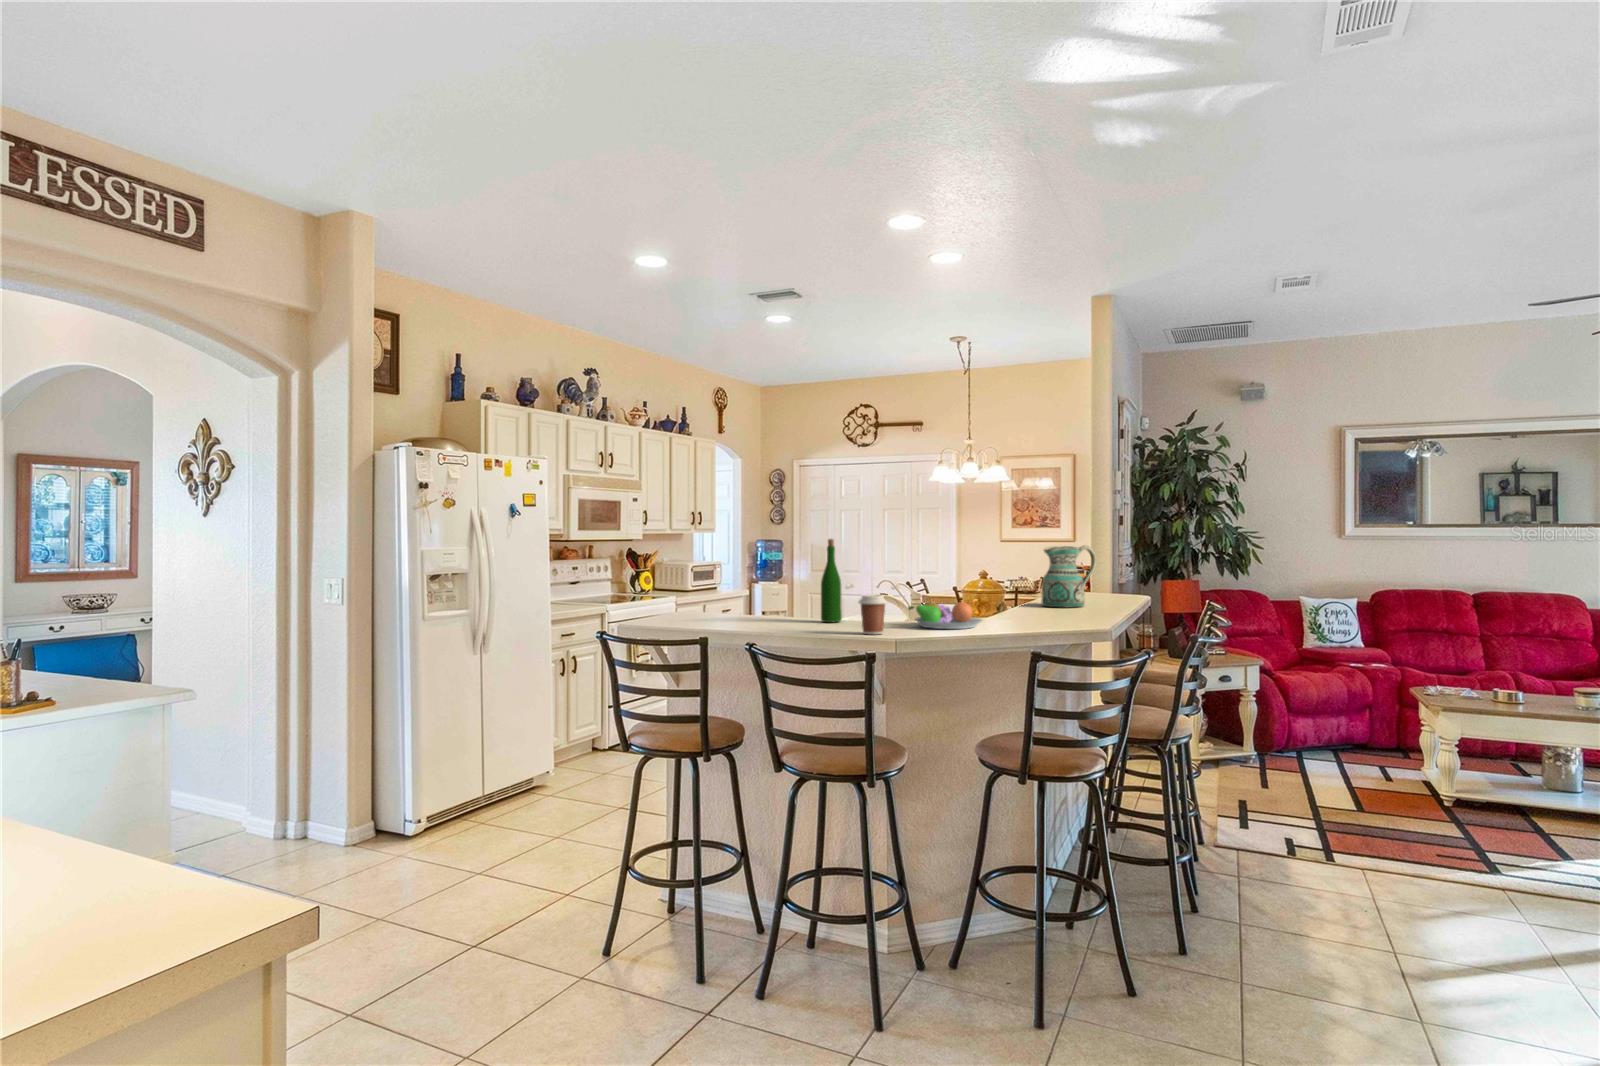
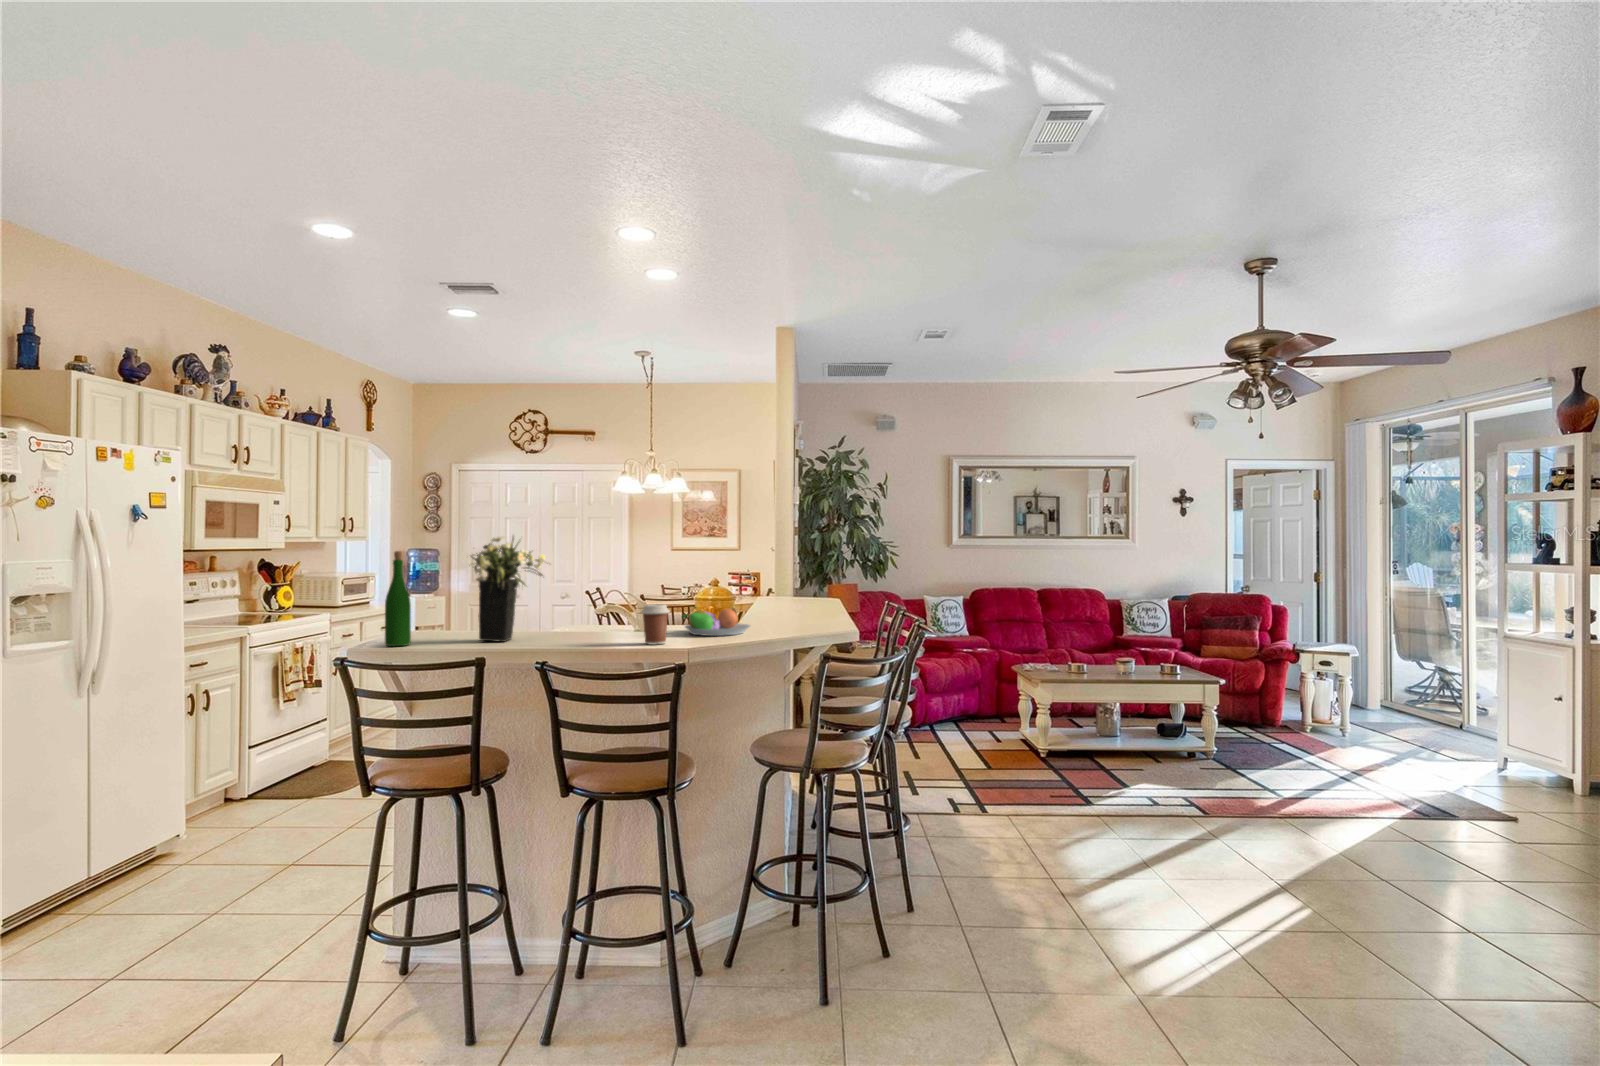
flower arrangement: none [712,527,792,625] -> present [471,536,548,642]
wine bottle: present [821,539,842,622] -> present [385,551,411,646]
ceramic pitcher: present [1042,546,1096,607] -> none [770,554,816,611]

